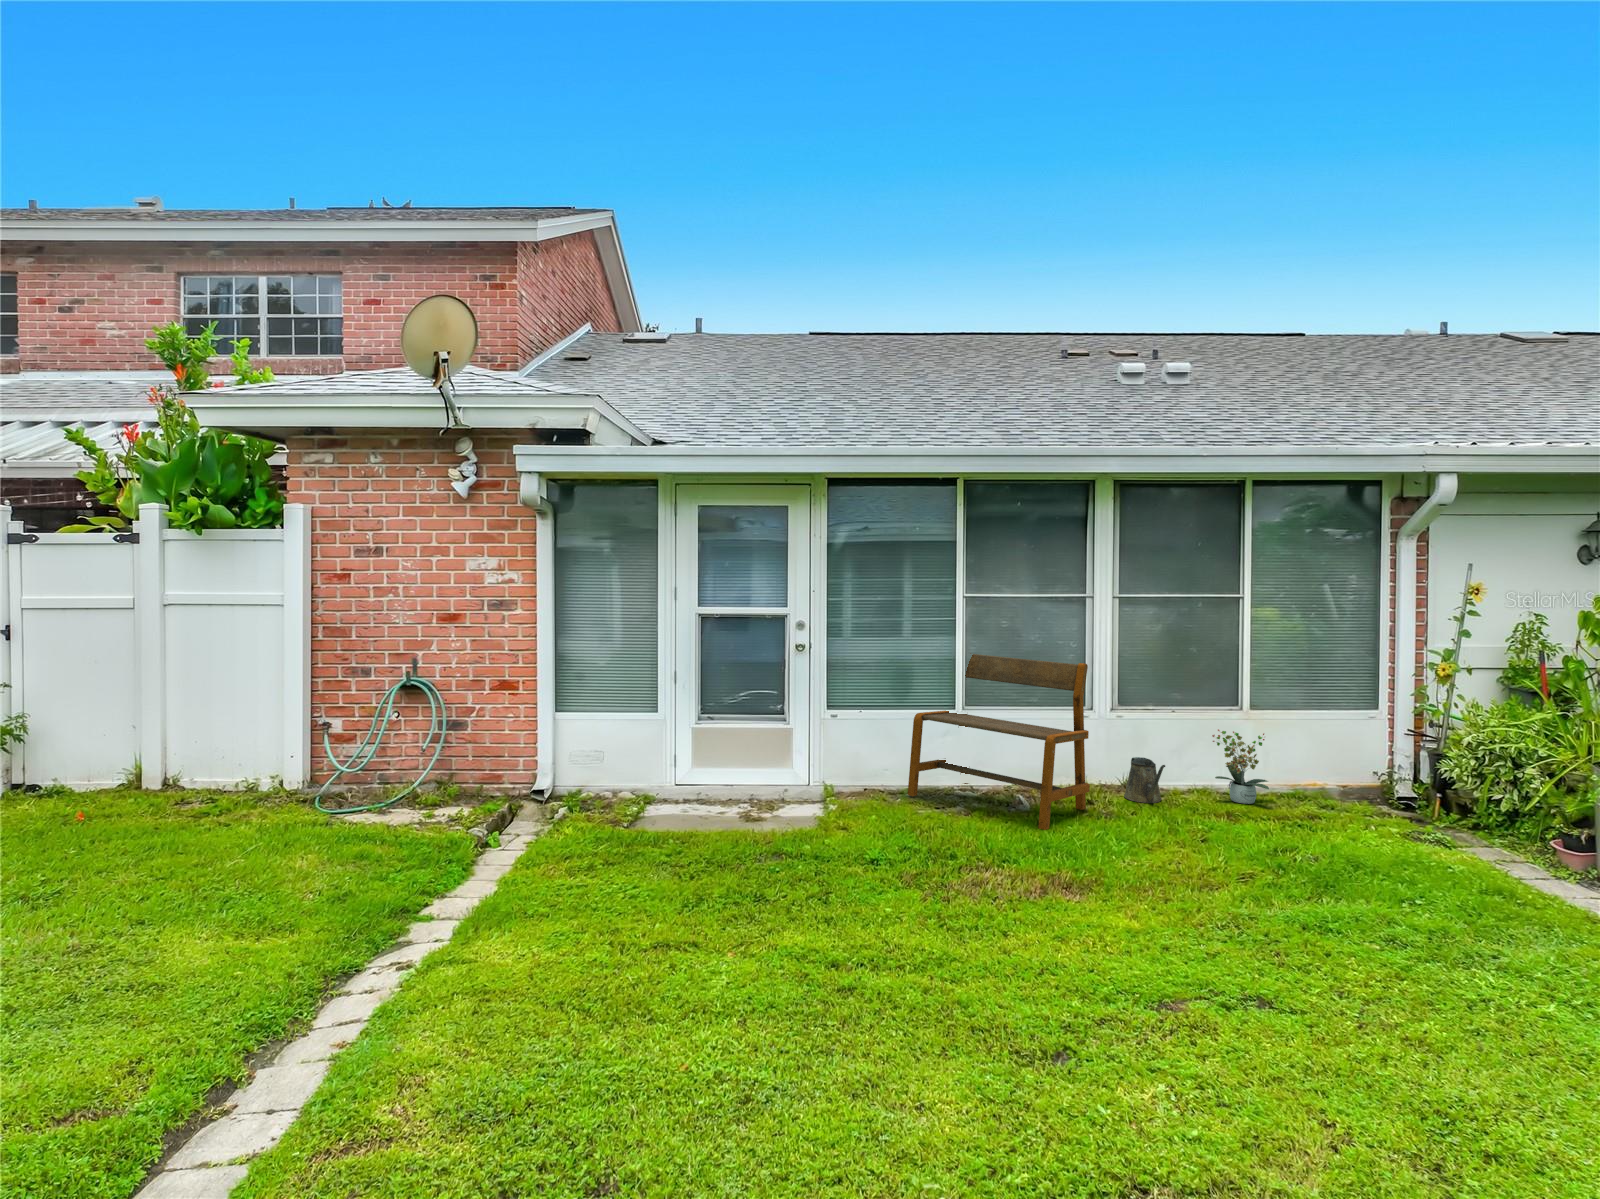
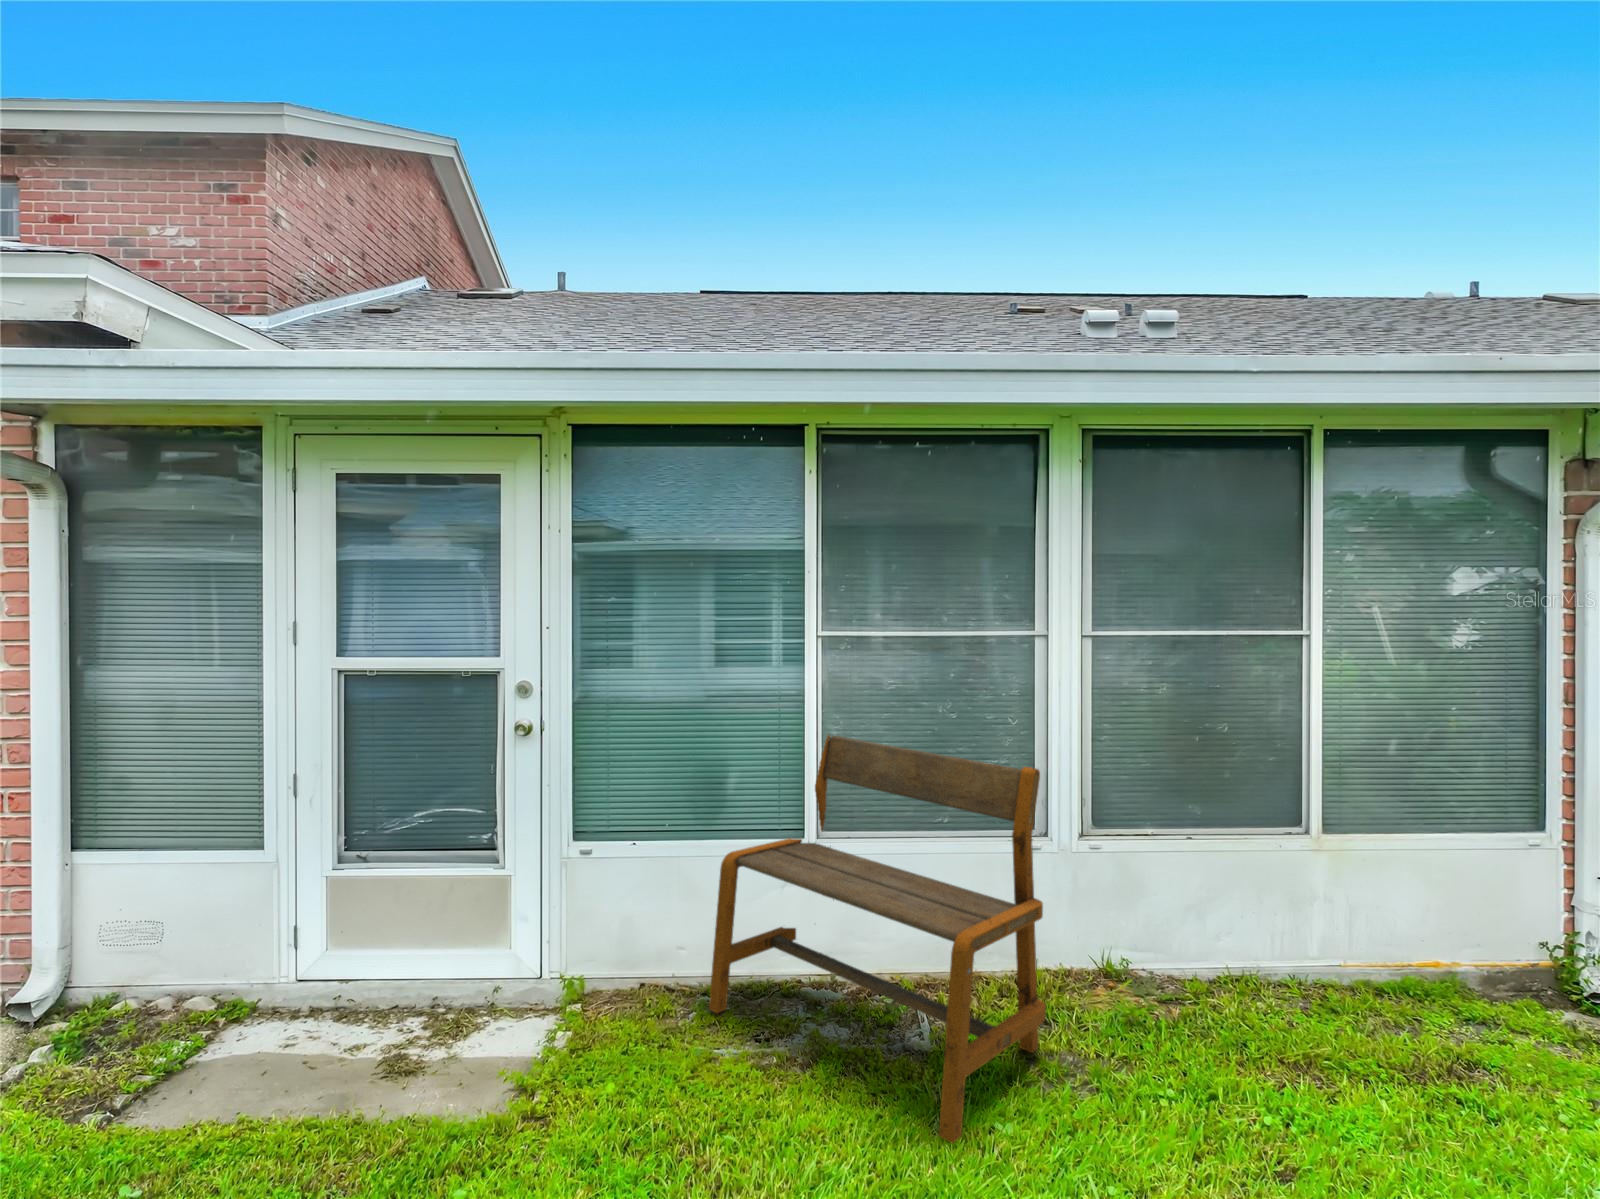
potted plant: present [1212,729,1269,804] -> none [1269,874,1383,1023]
watering can: present [1124,757,1165,803] -> none [1108,924,1192,1024]

